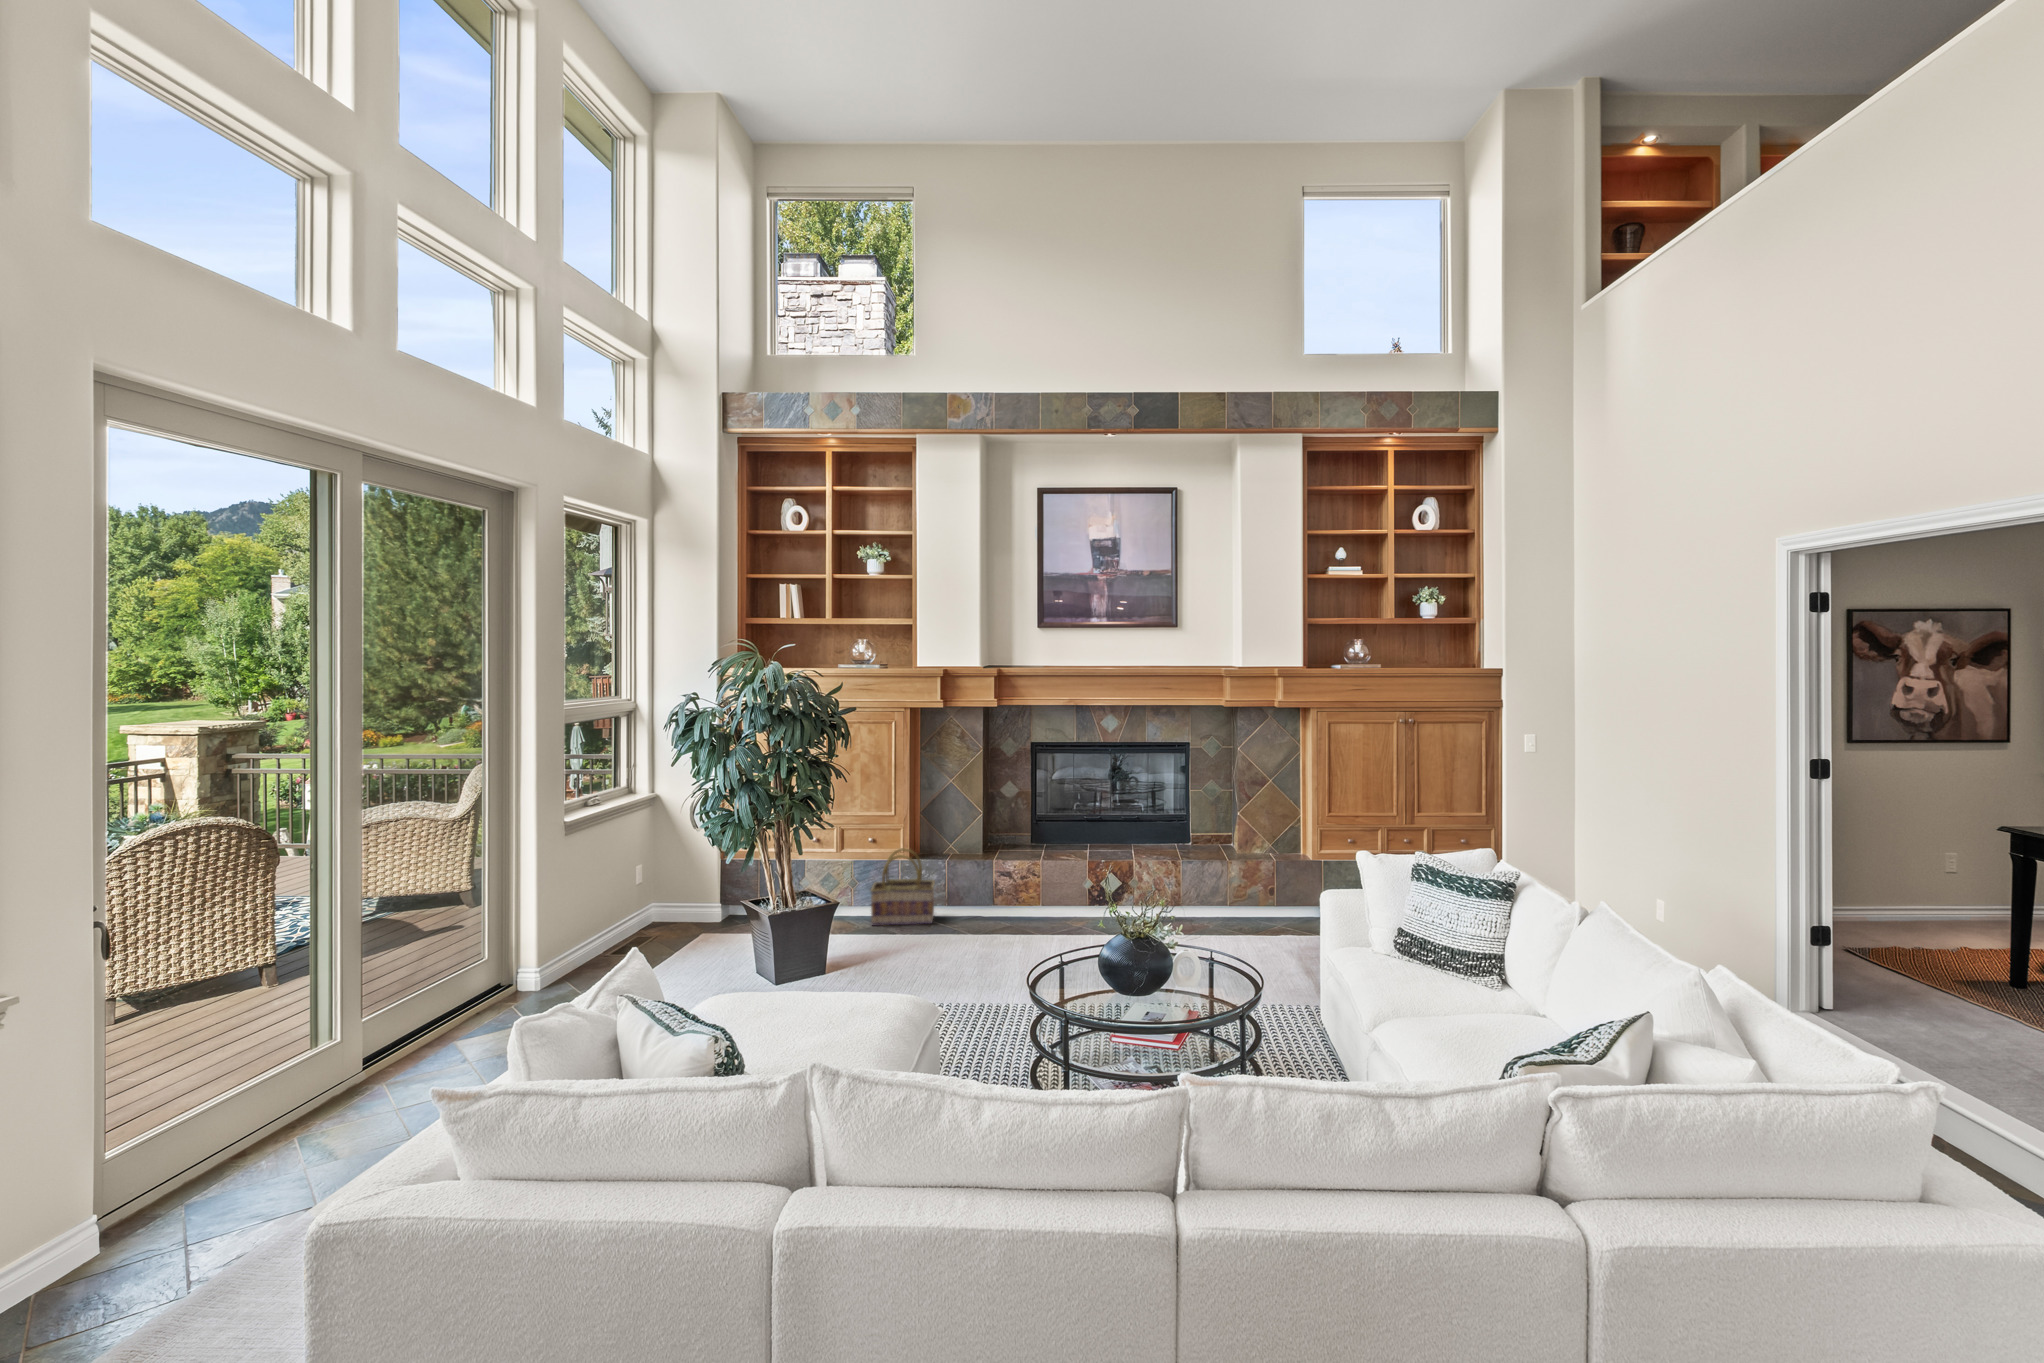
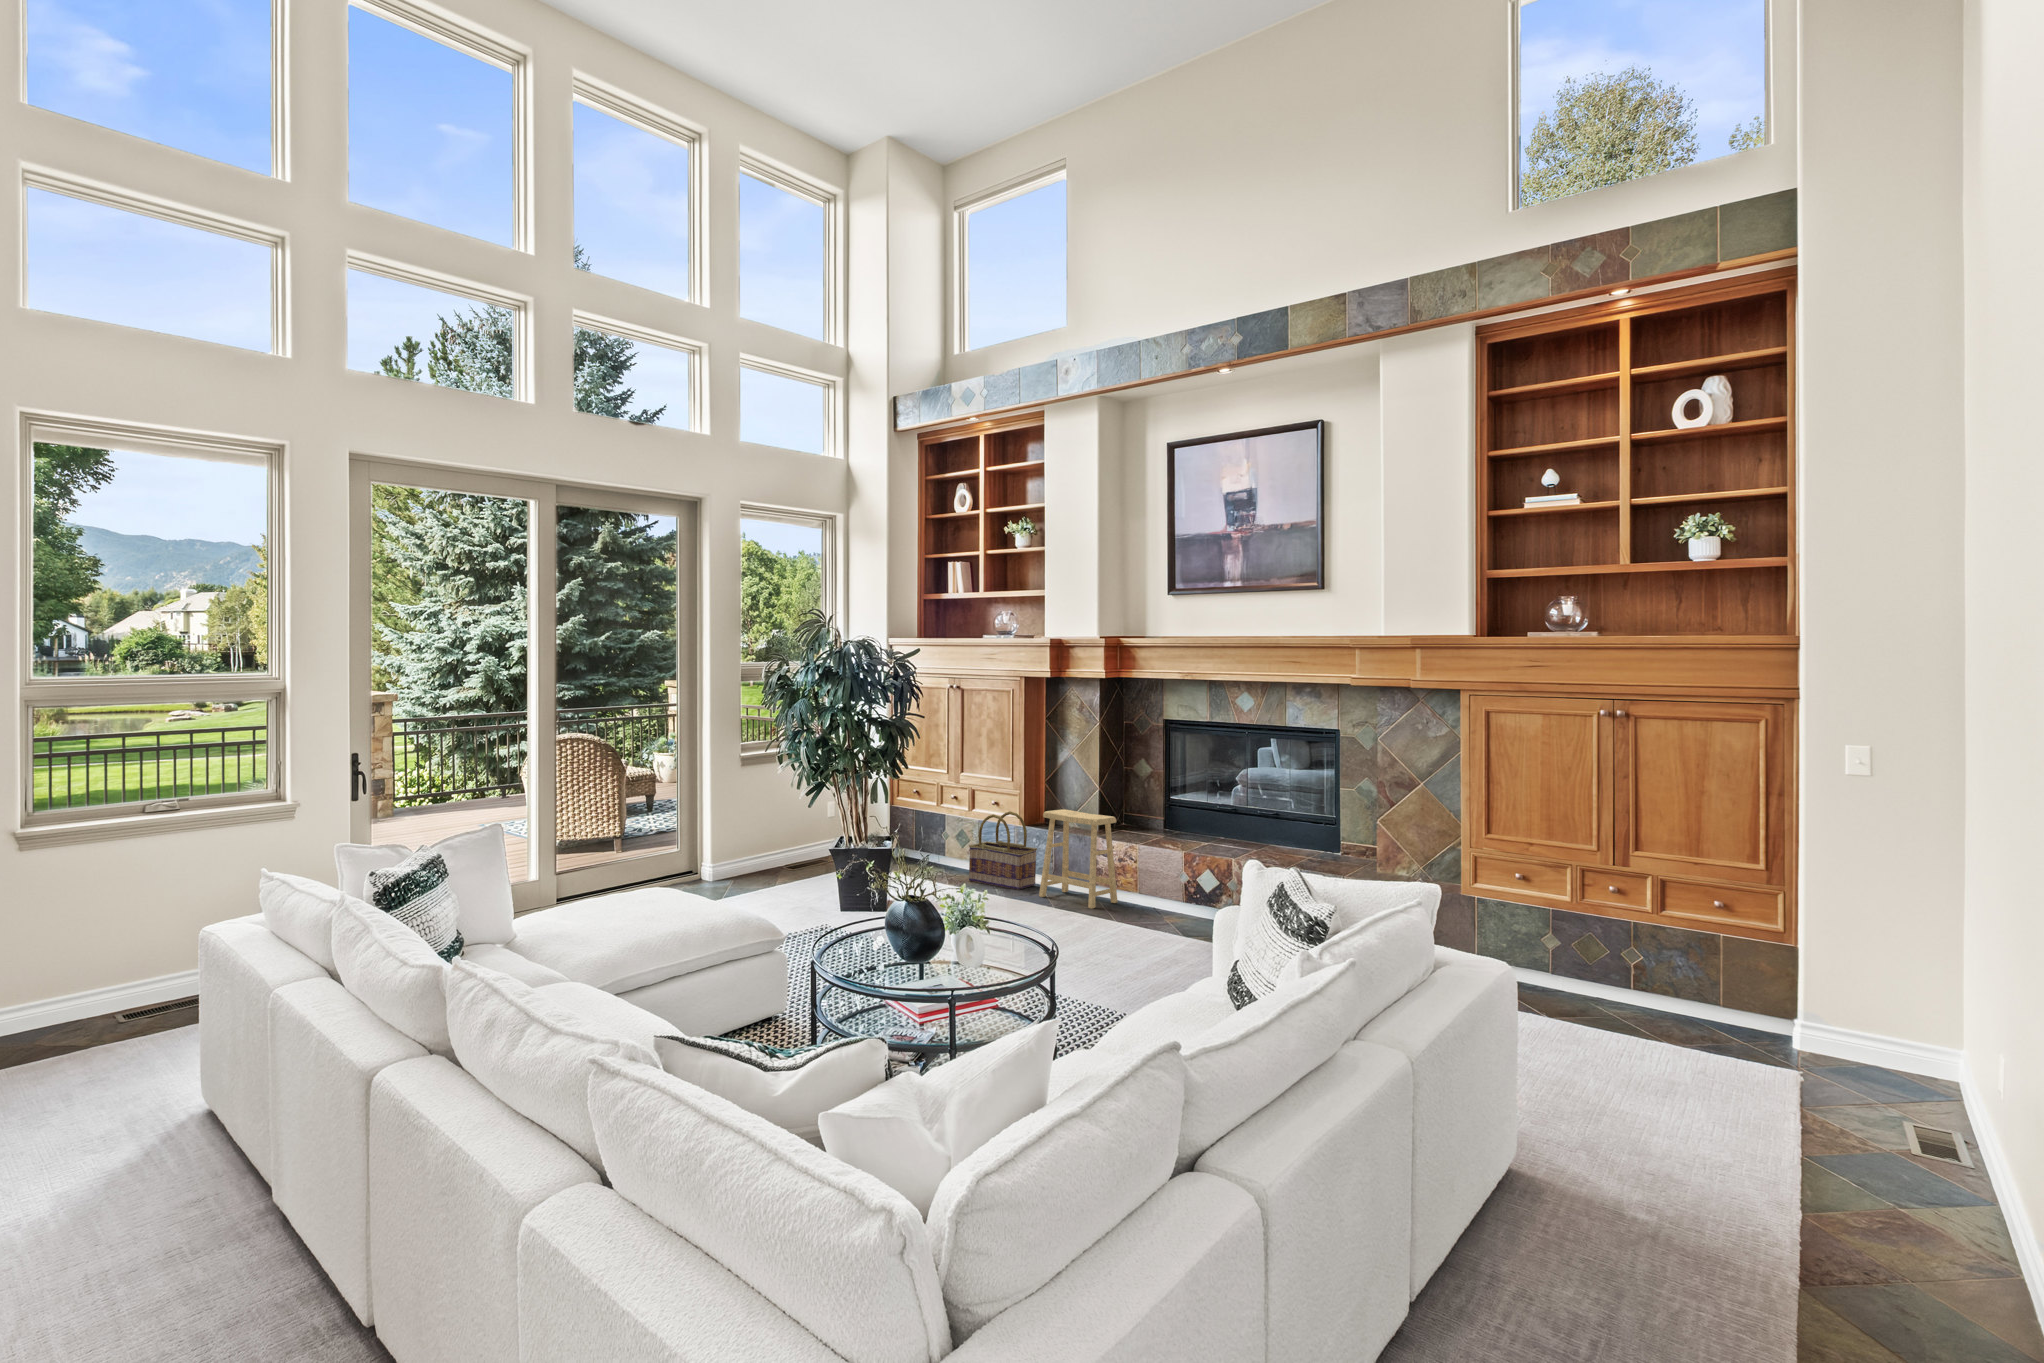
footstool: none [962,839,1029,927] -> present [1039,809,1118,909]

